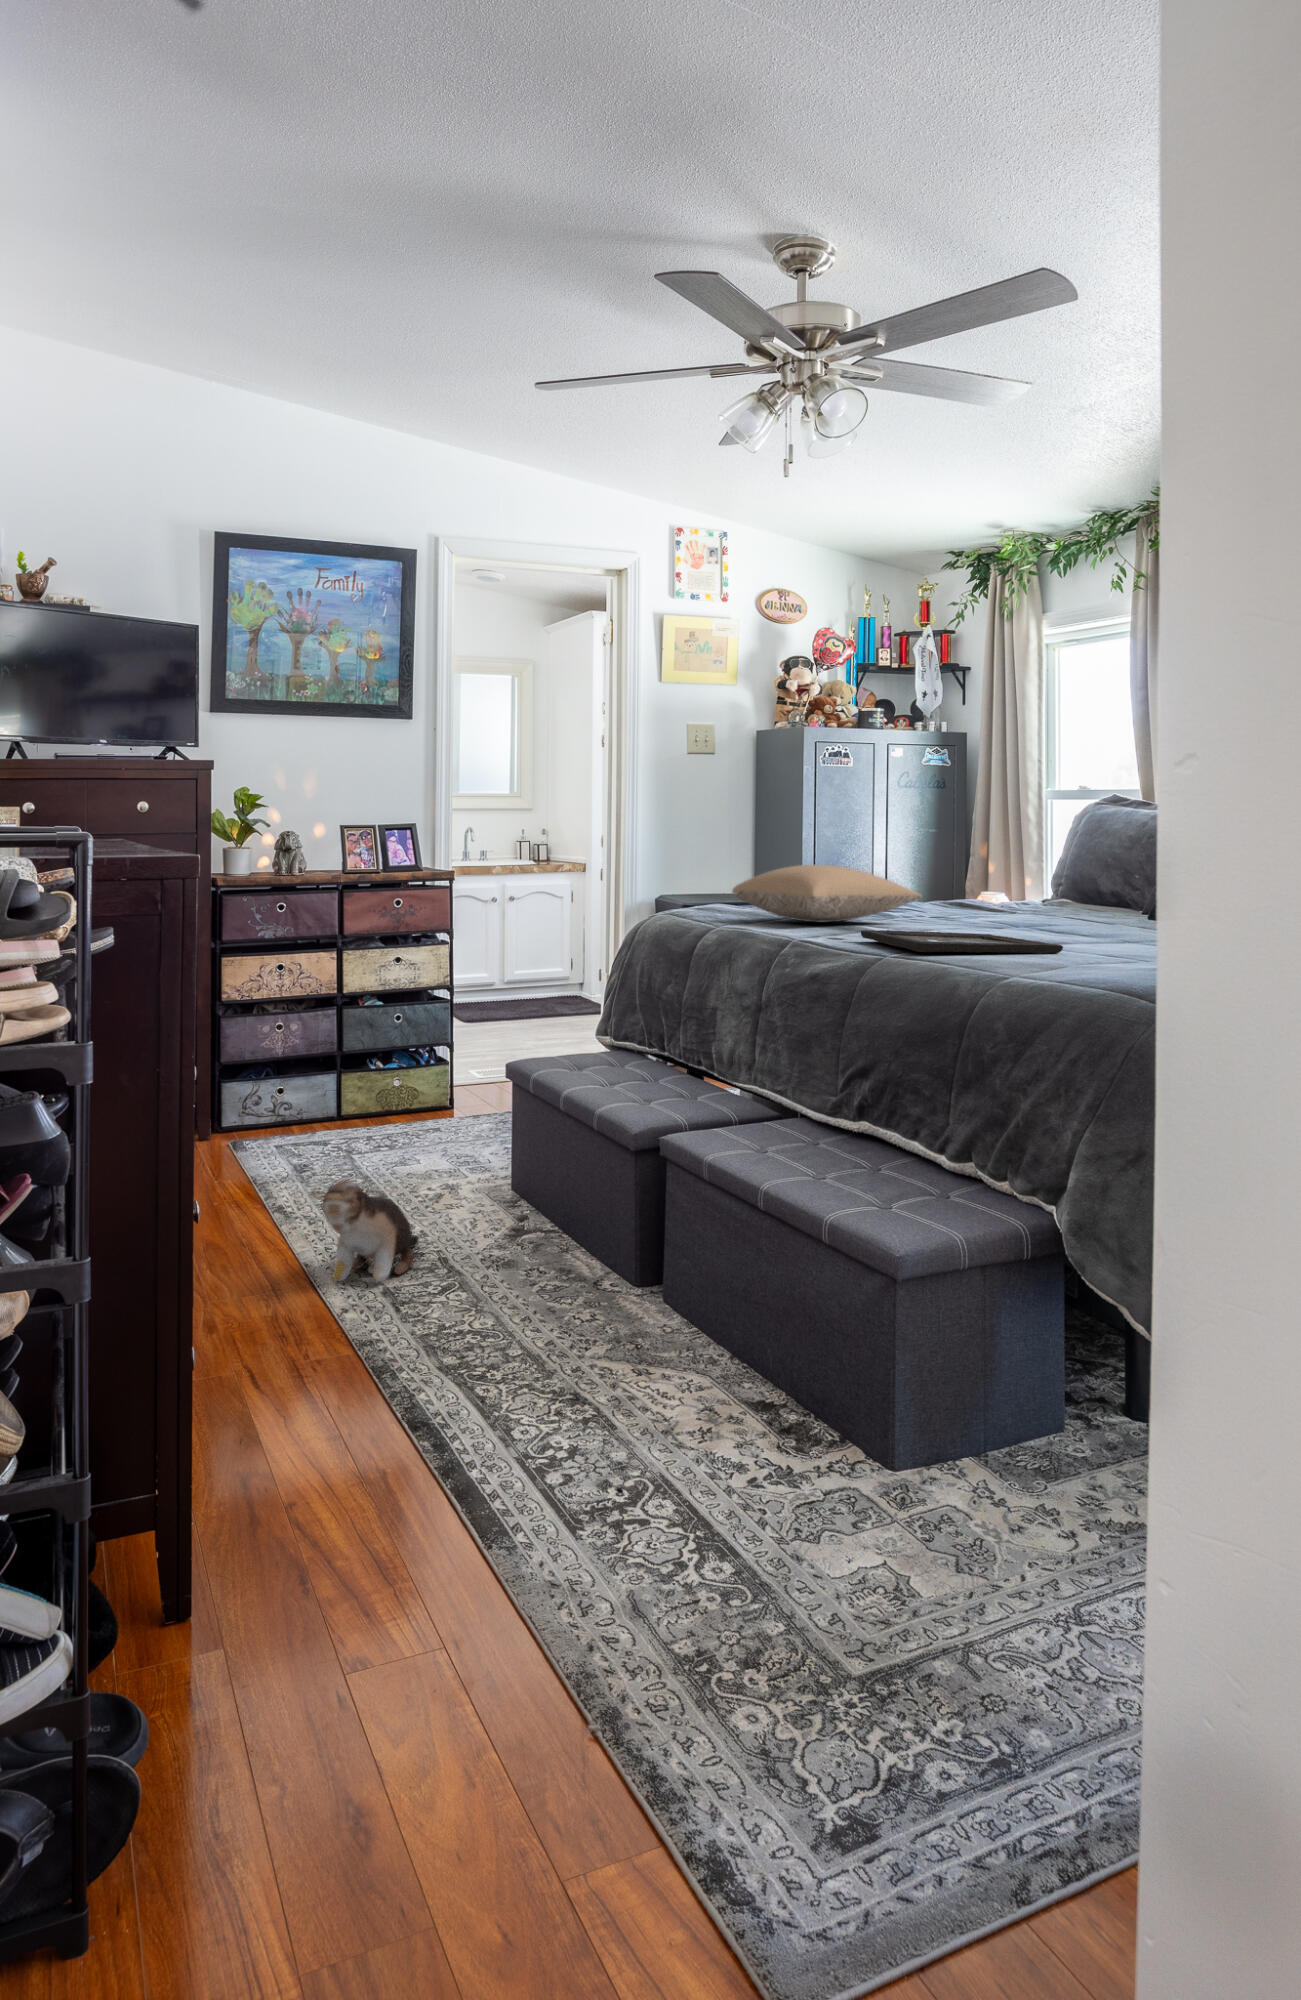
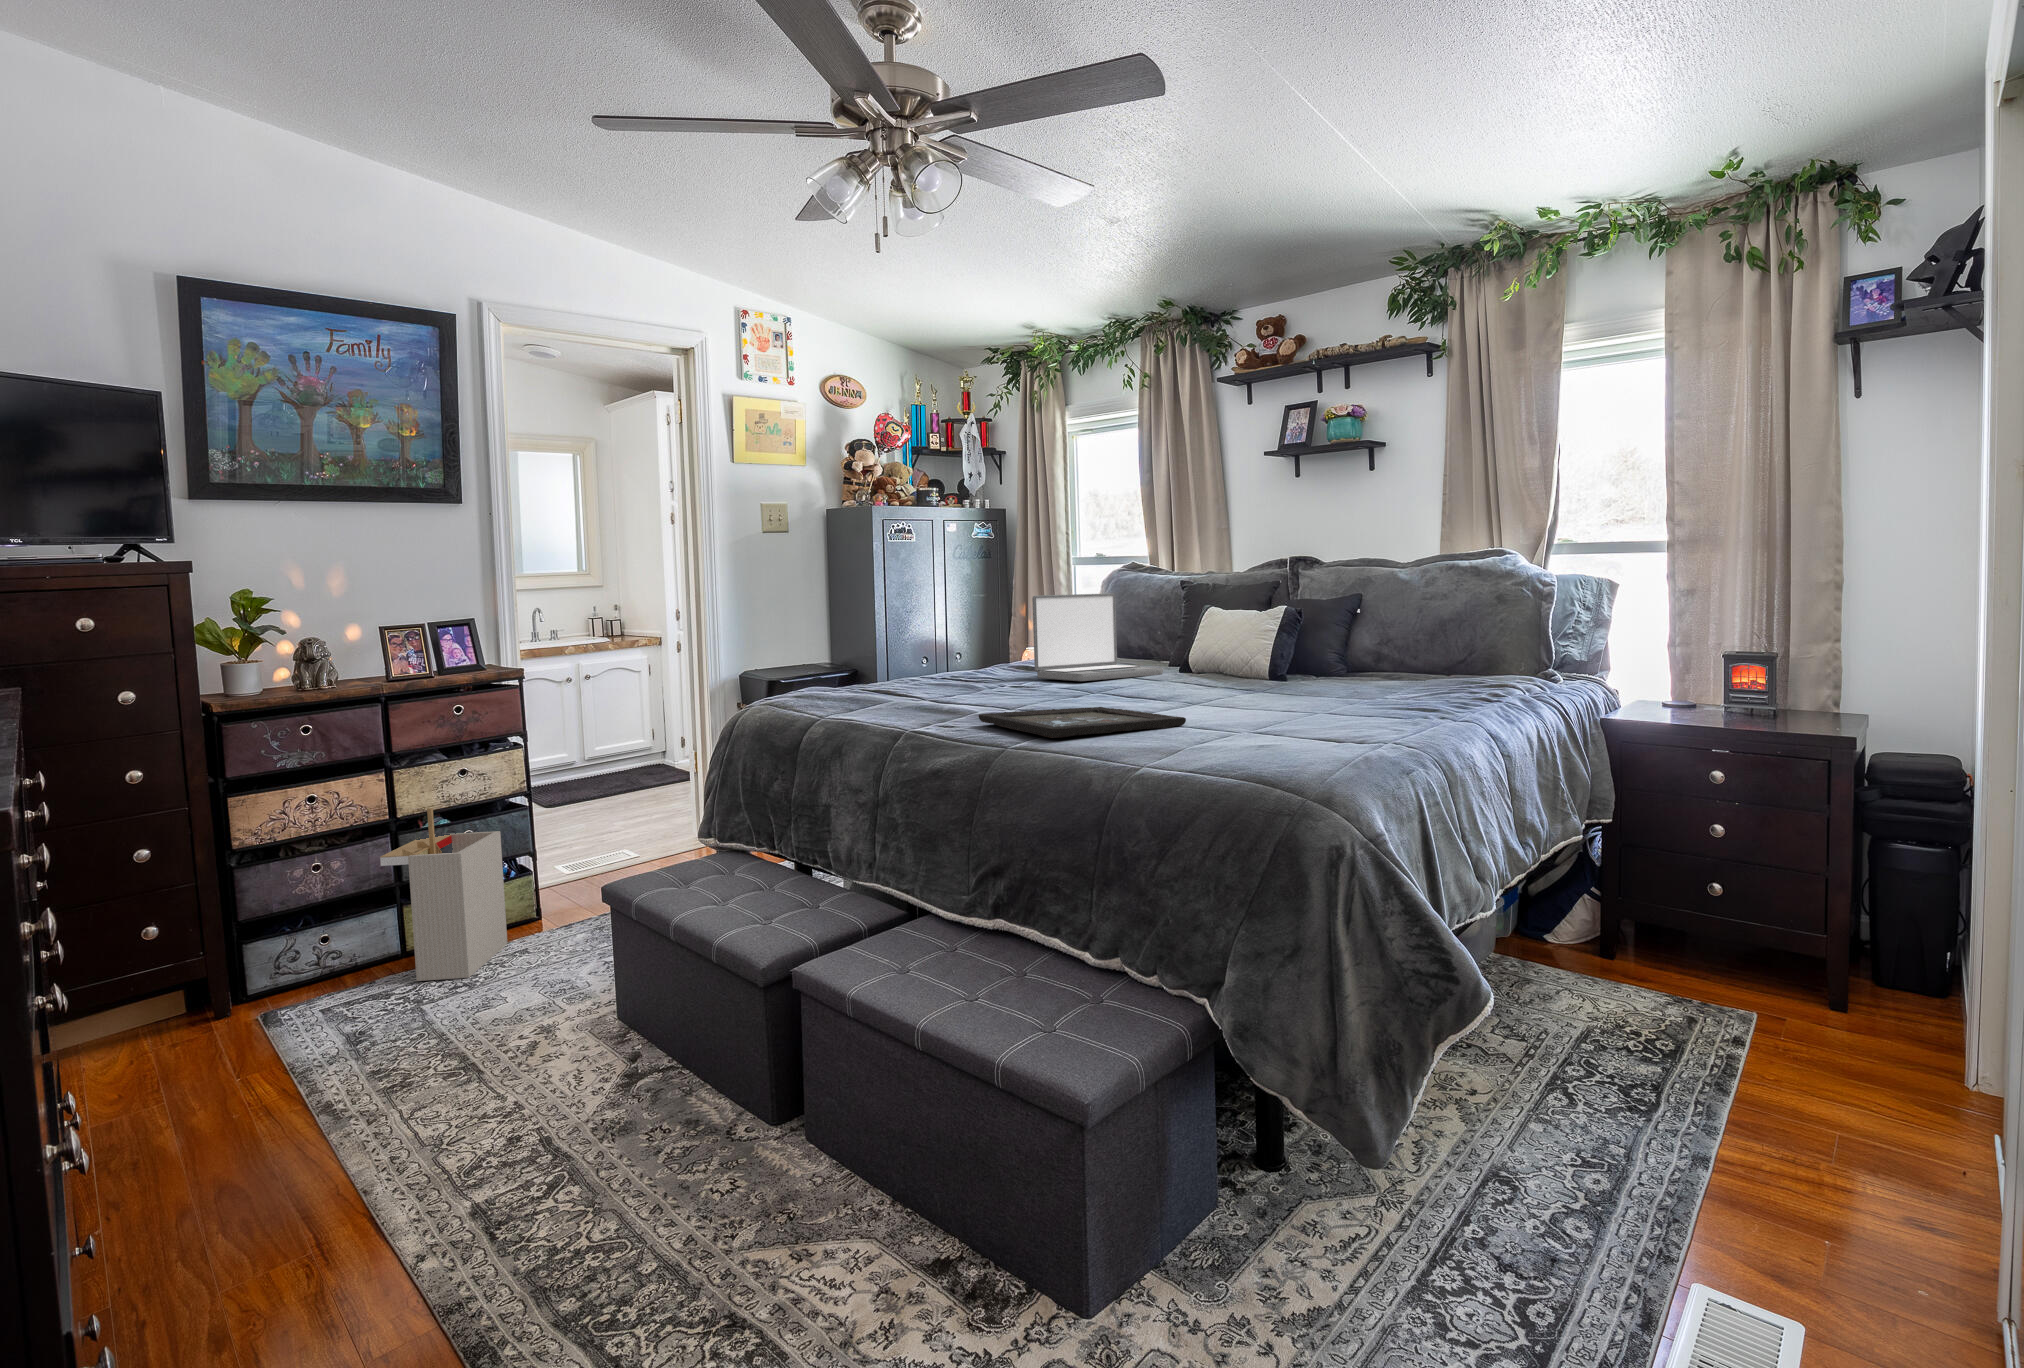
laptop: none [950,825,1091,918] -> present [1032,593,1163,681]
pillow: present [732,865,922,922] -> none [830,645,1018,701]
storage bin: none [326,987,425,1142] -> present [380,808,507,981]
plush toy: present [312,1180,418,1282] -> none [365,1074,512,1199]

